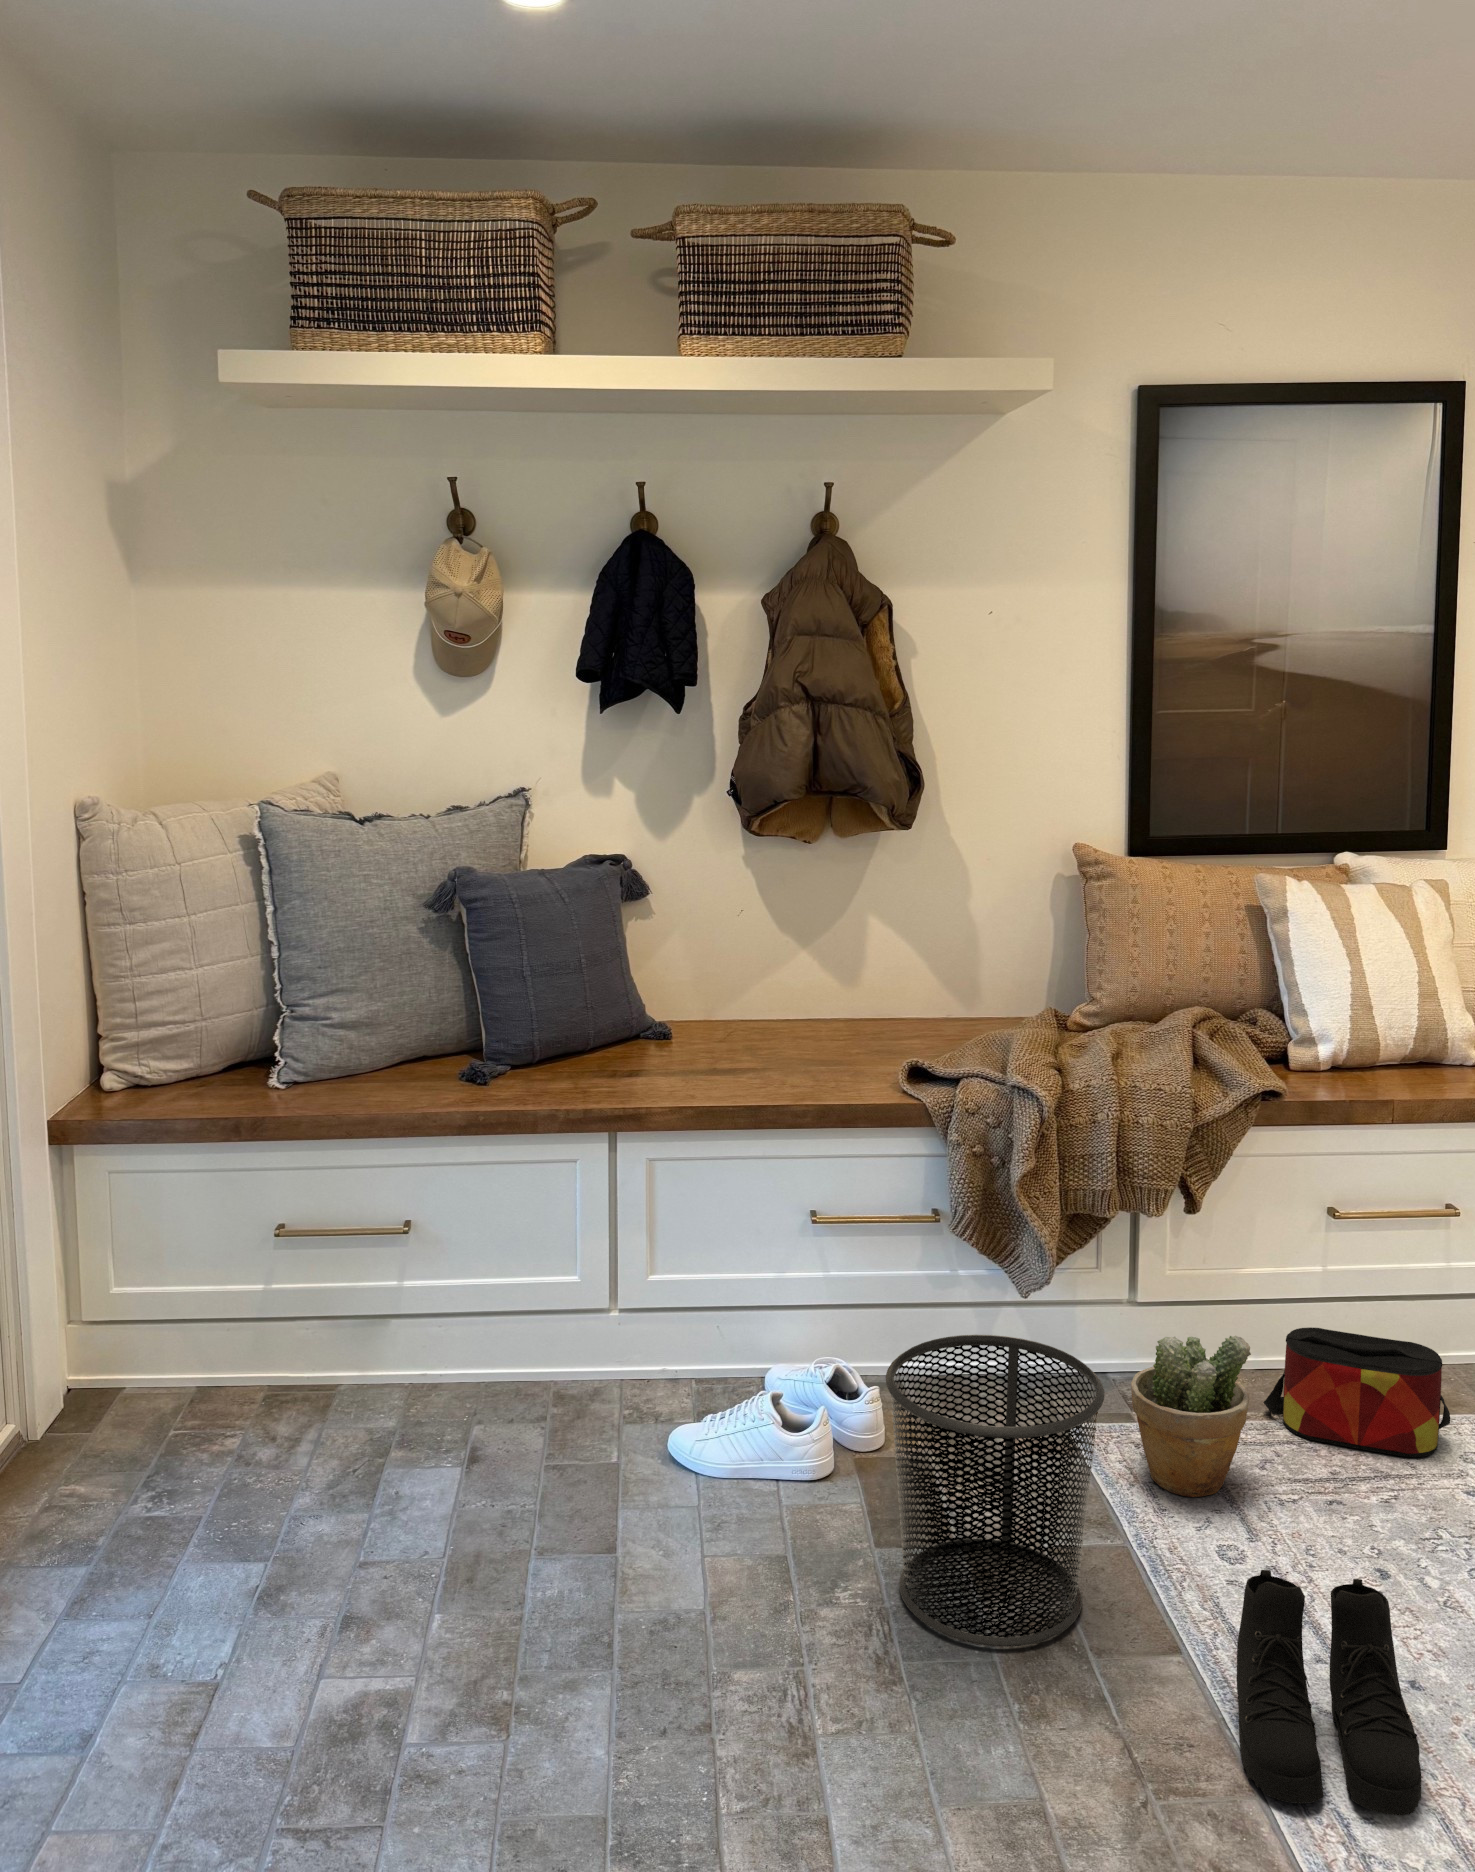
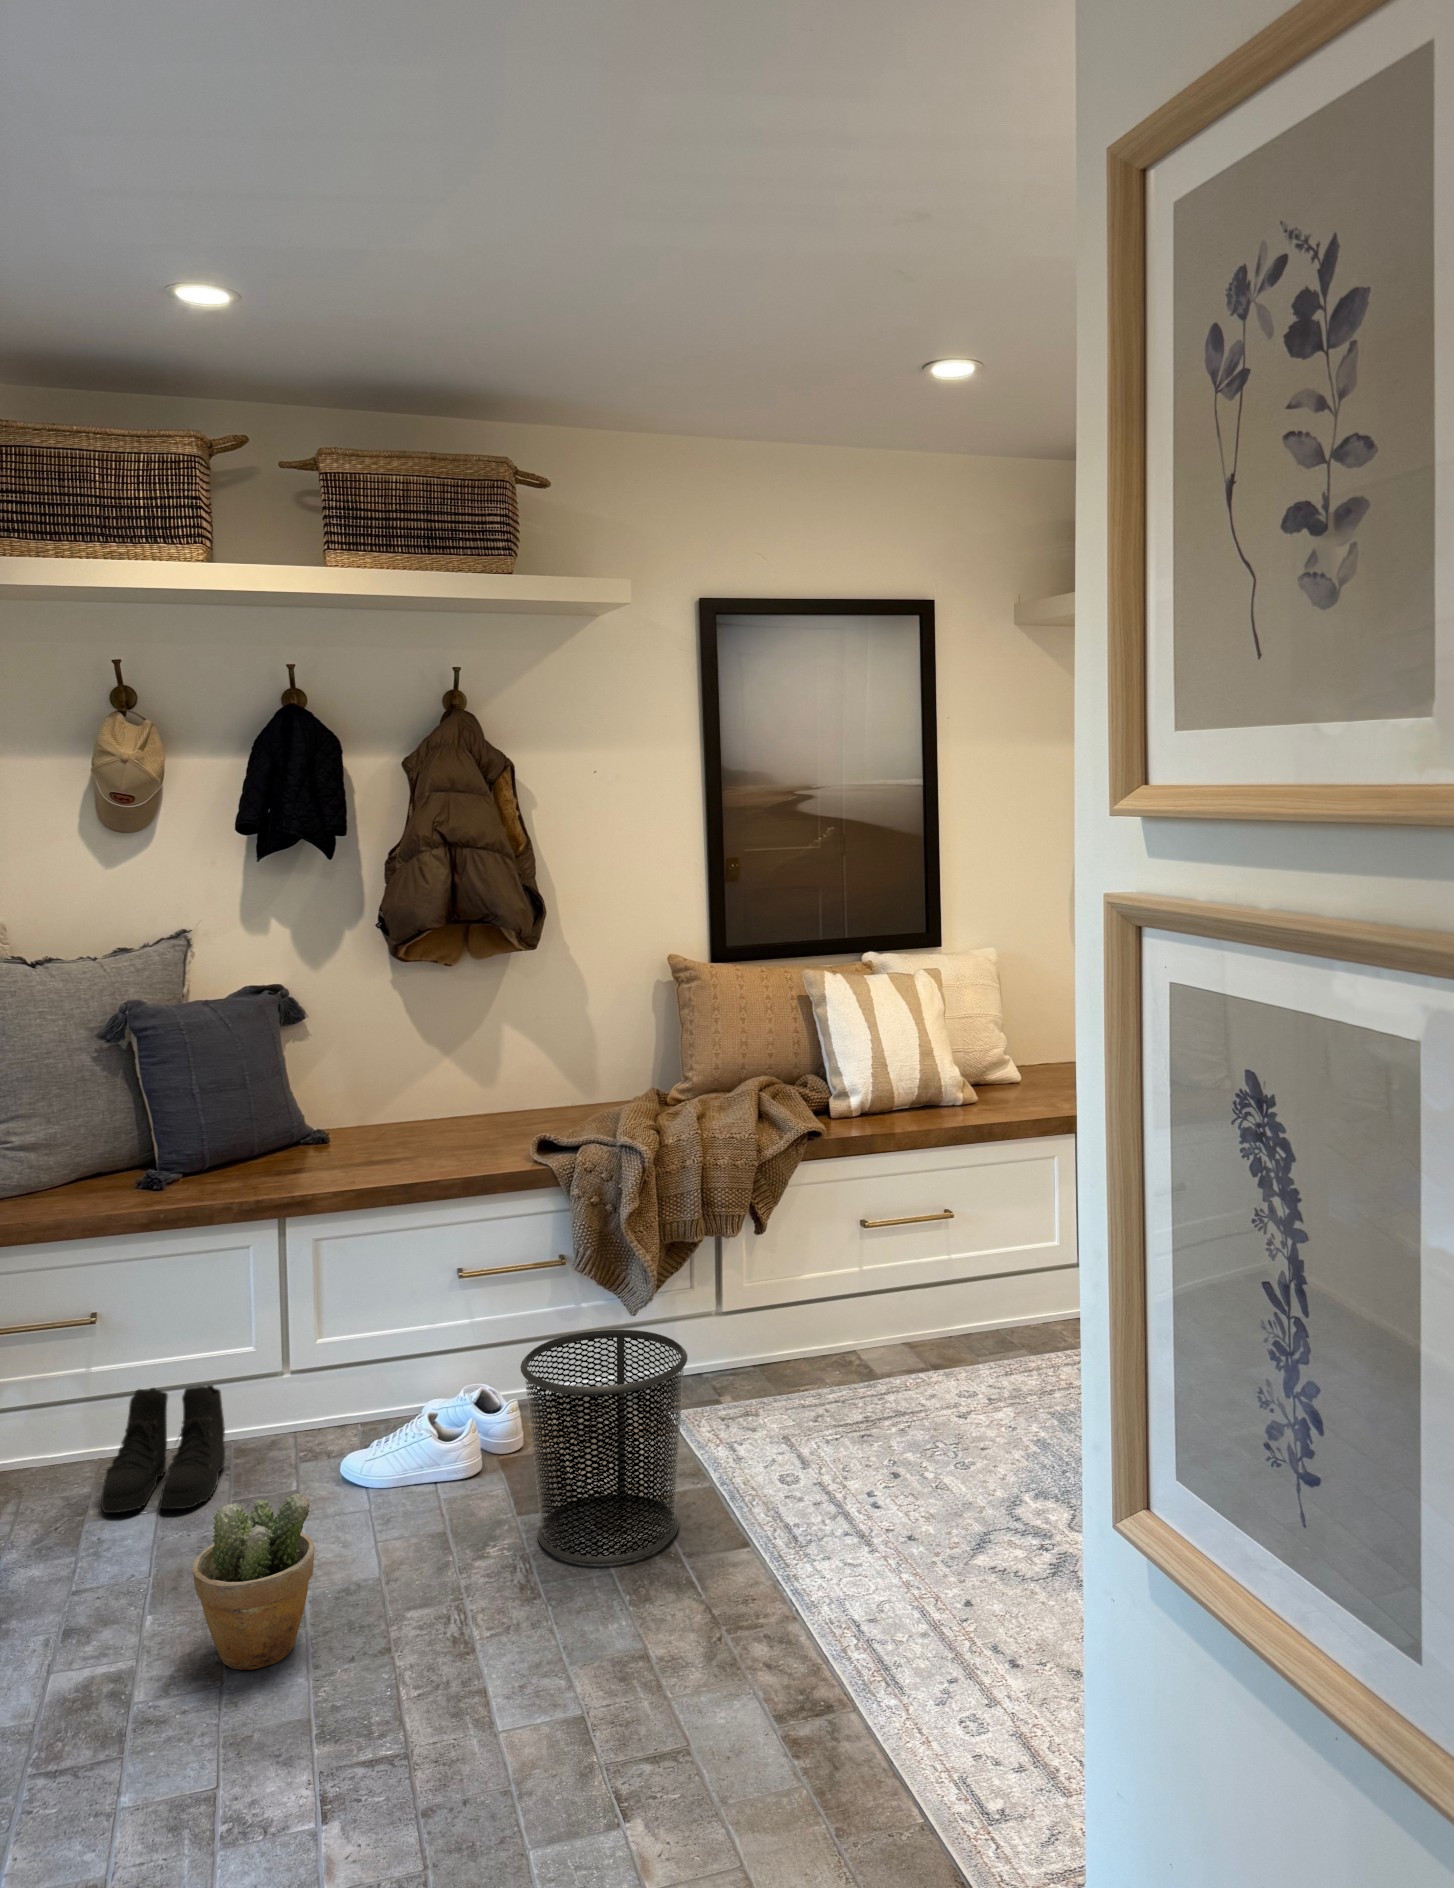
bag: present [1263,1327,1450,1457] -> none [818,1312,950,1399]
potted plant: present [1131,1336,1251,1497] -> present [192,1494,315,1670]
boots: present [1237,1570,1421,1816] -> present [101,1385,225,1513]

